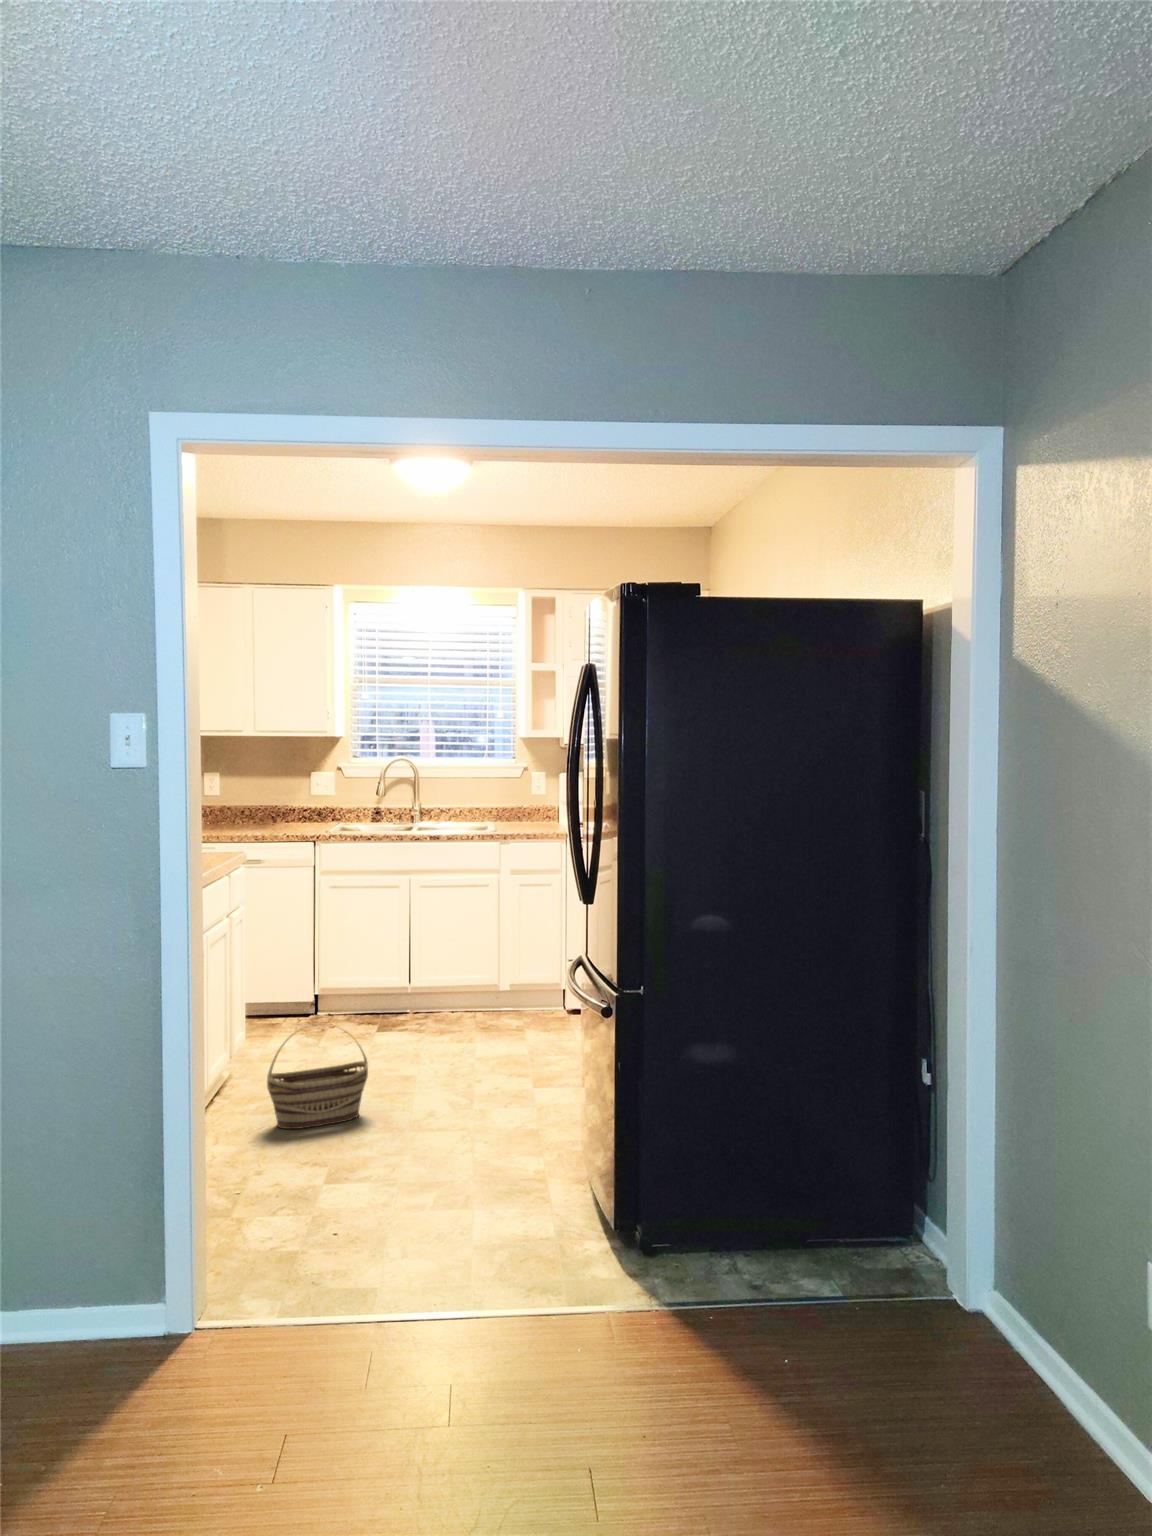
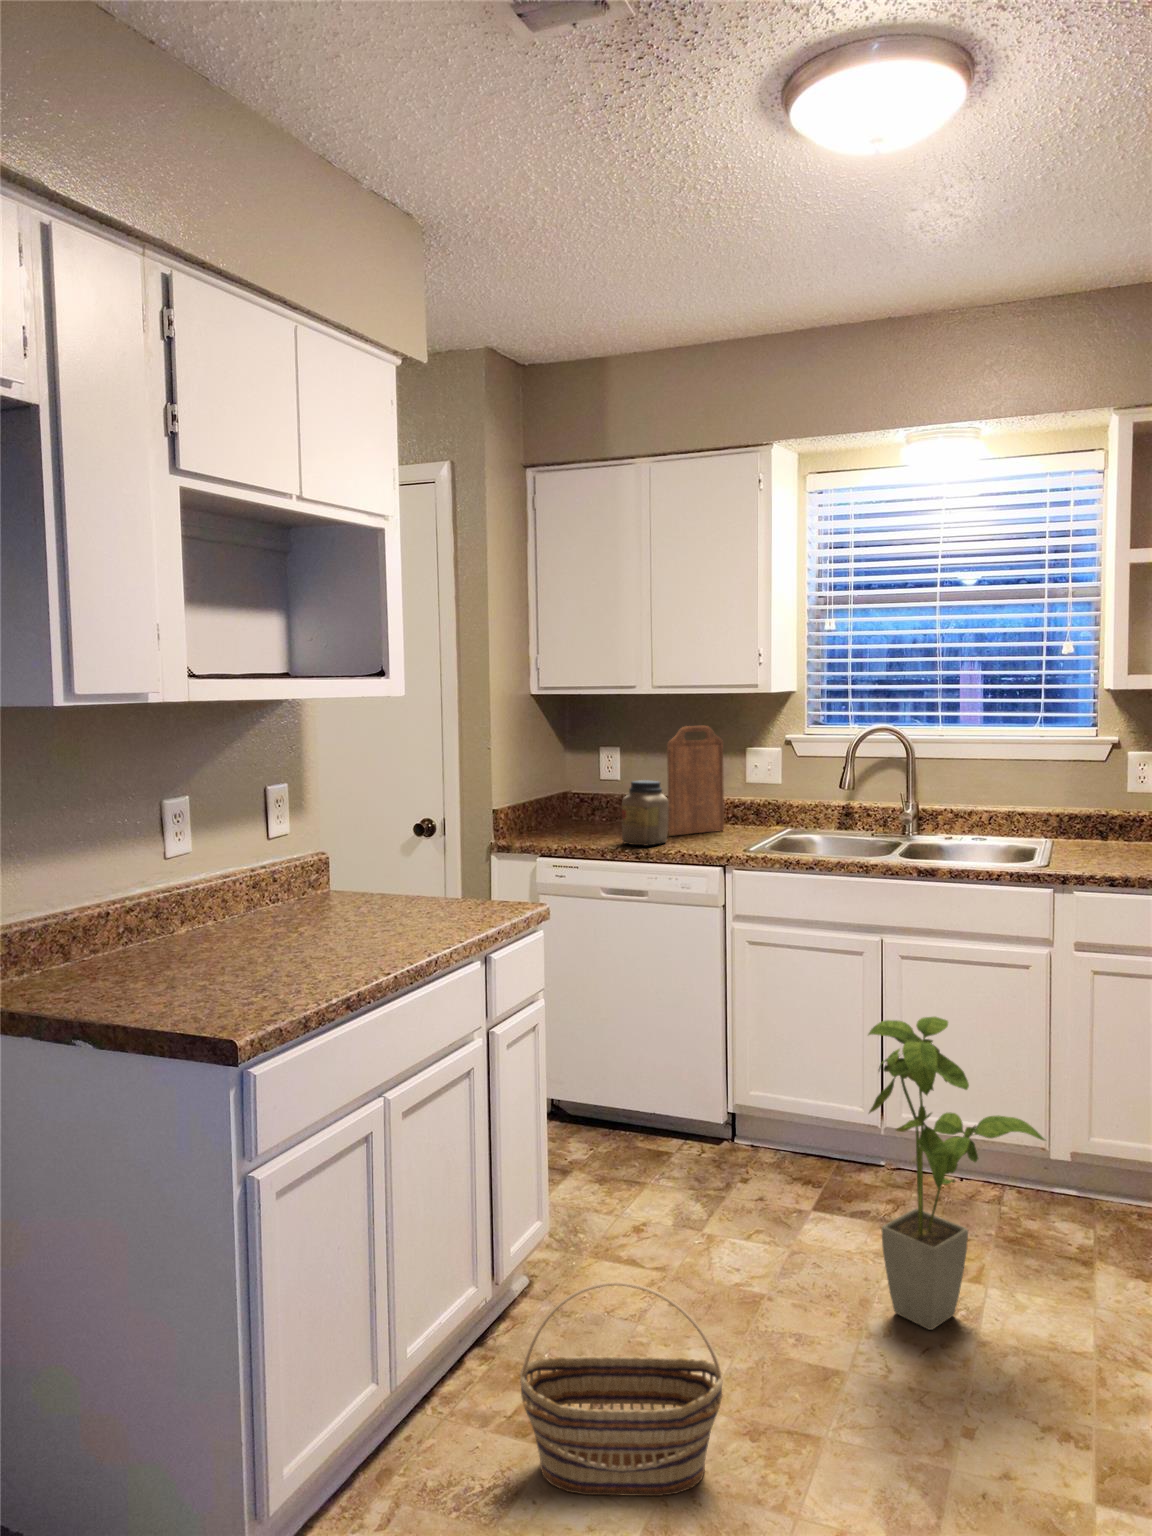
cutting board: none [265,757,300,828] -> present [667,726,724,835]
jar: none [239,792,269,833] -> present [622,780,668,845]
house plant: none [417,899,504,1061] -> present [868,1017,1046,1330]

